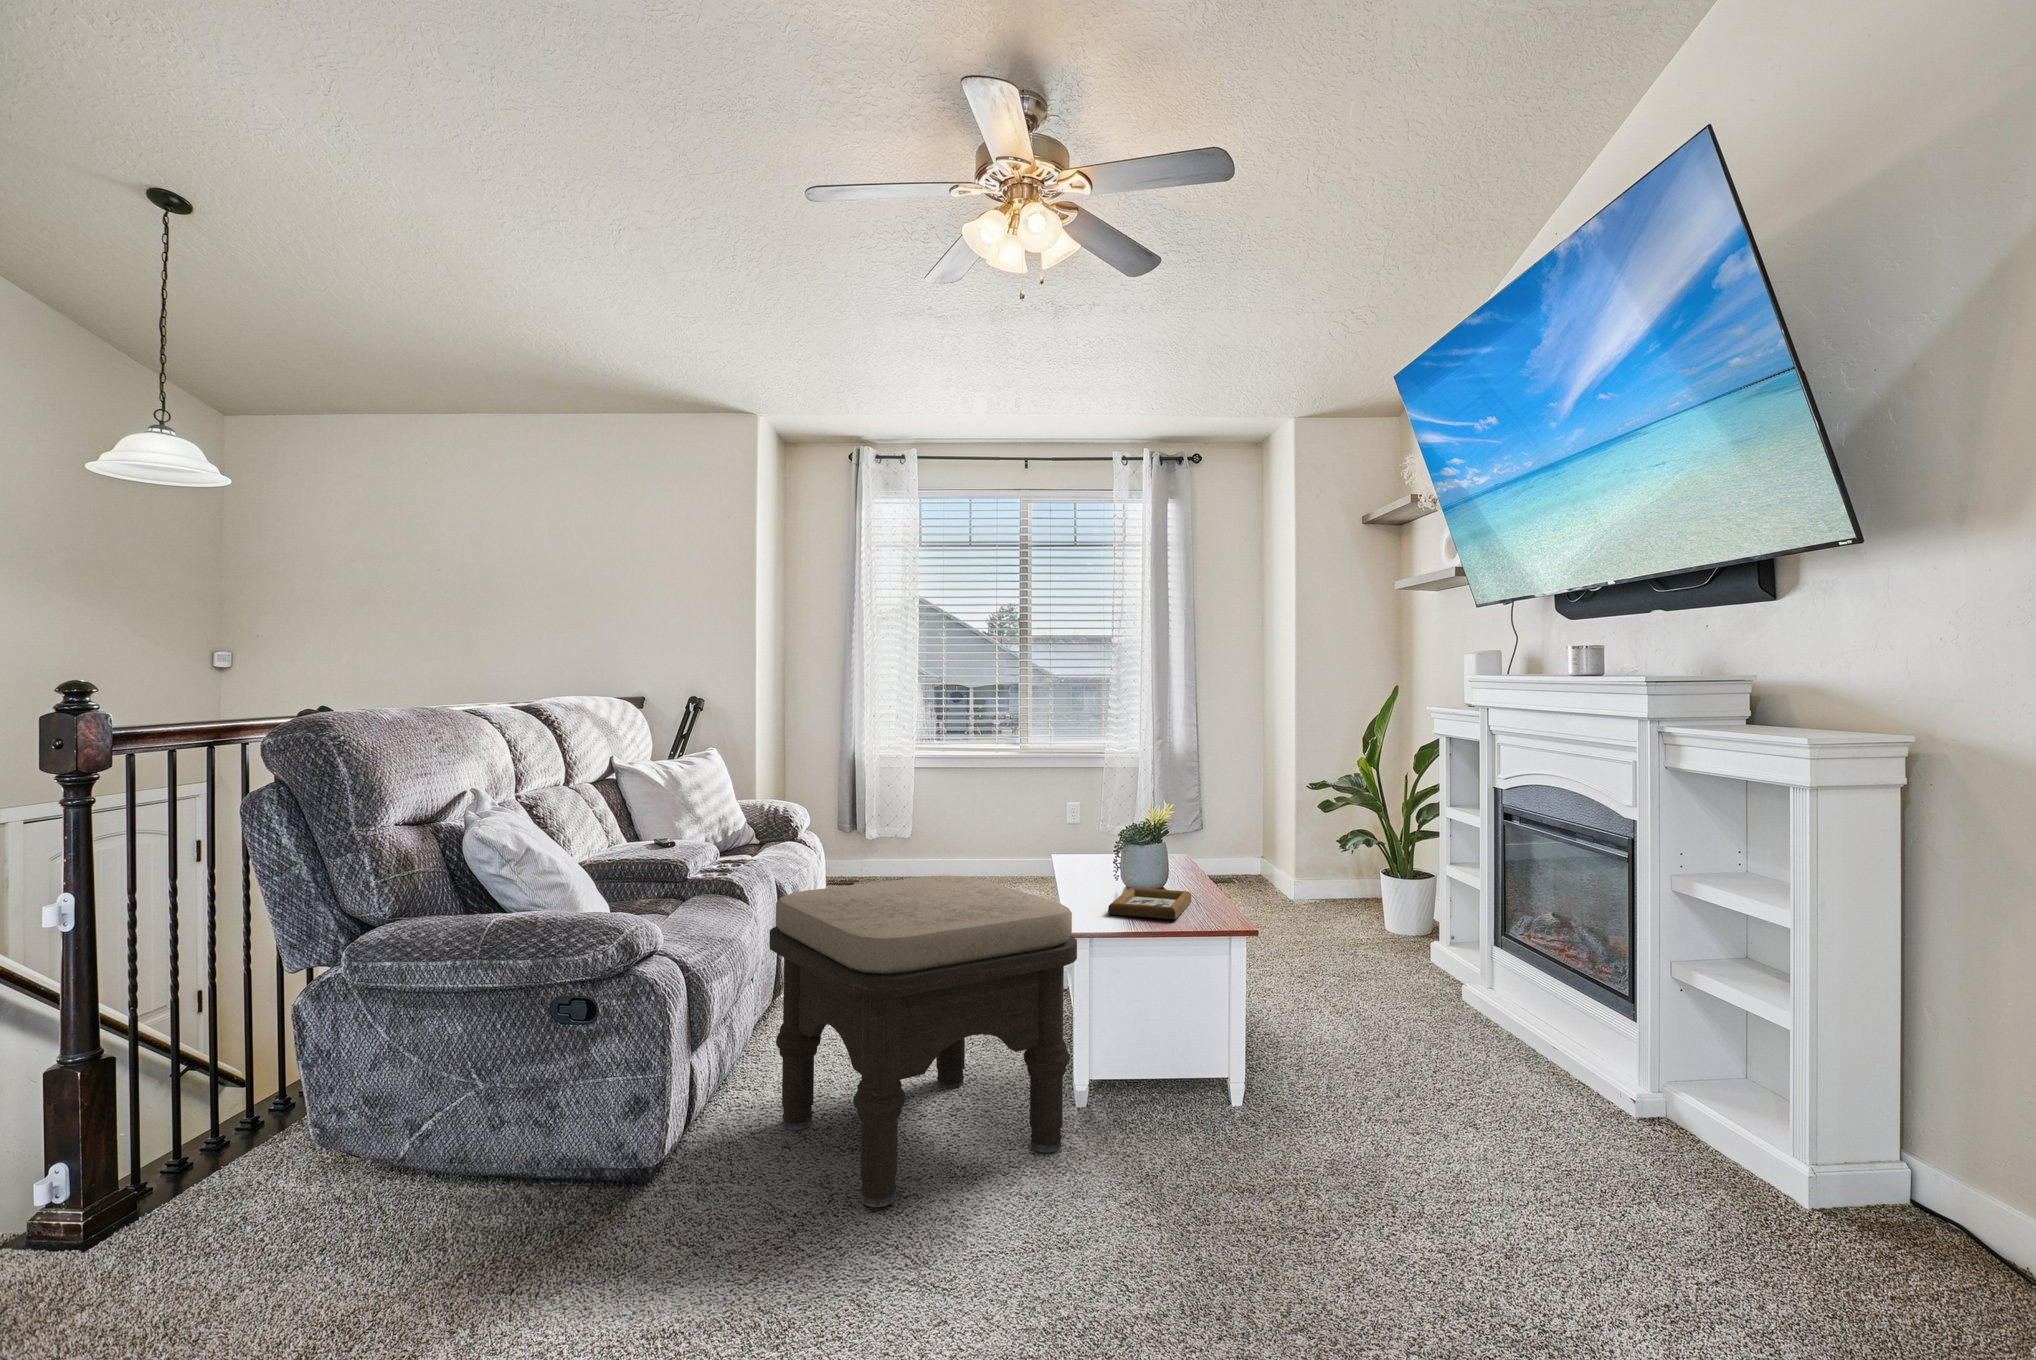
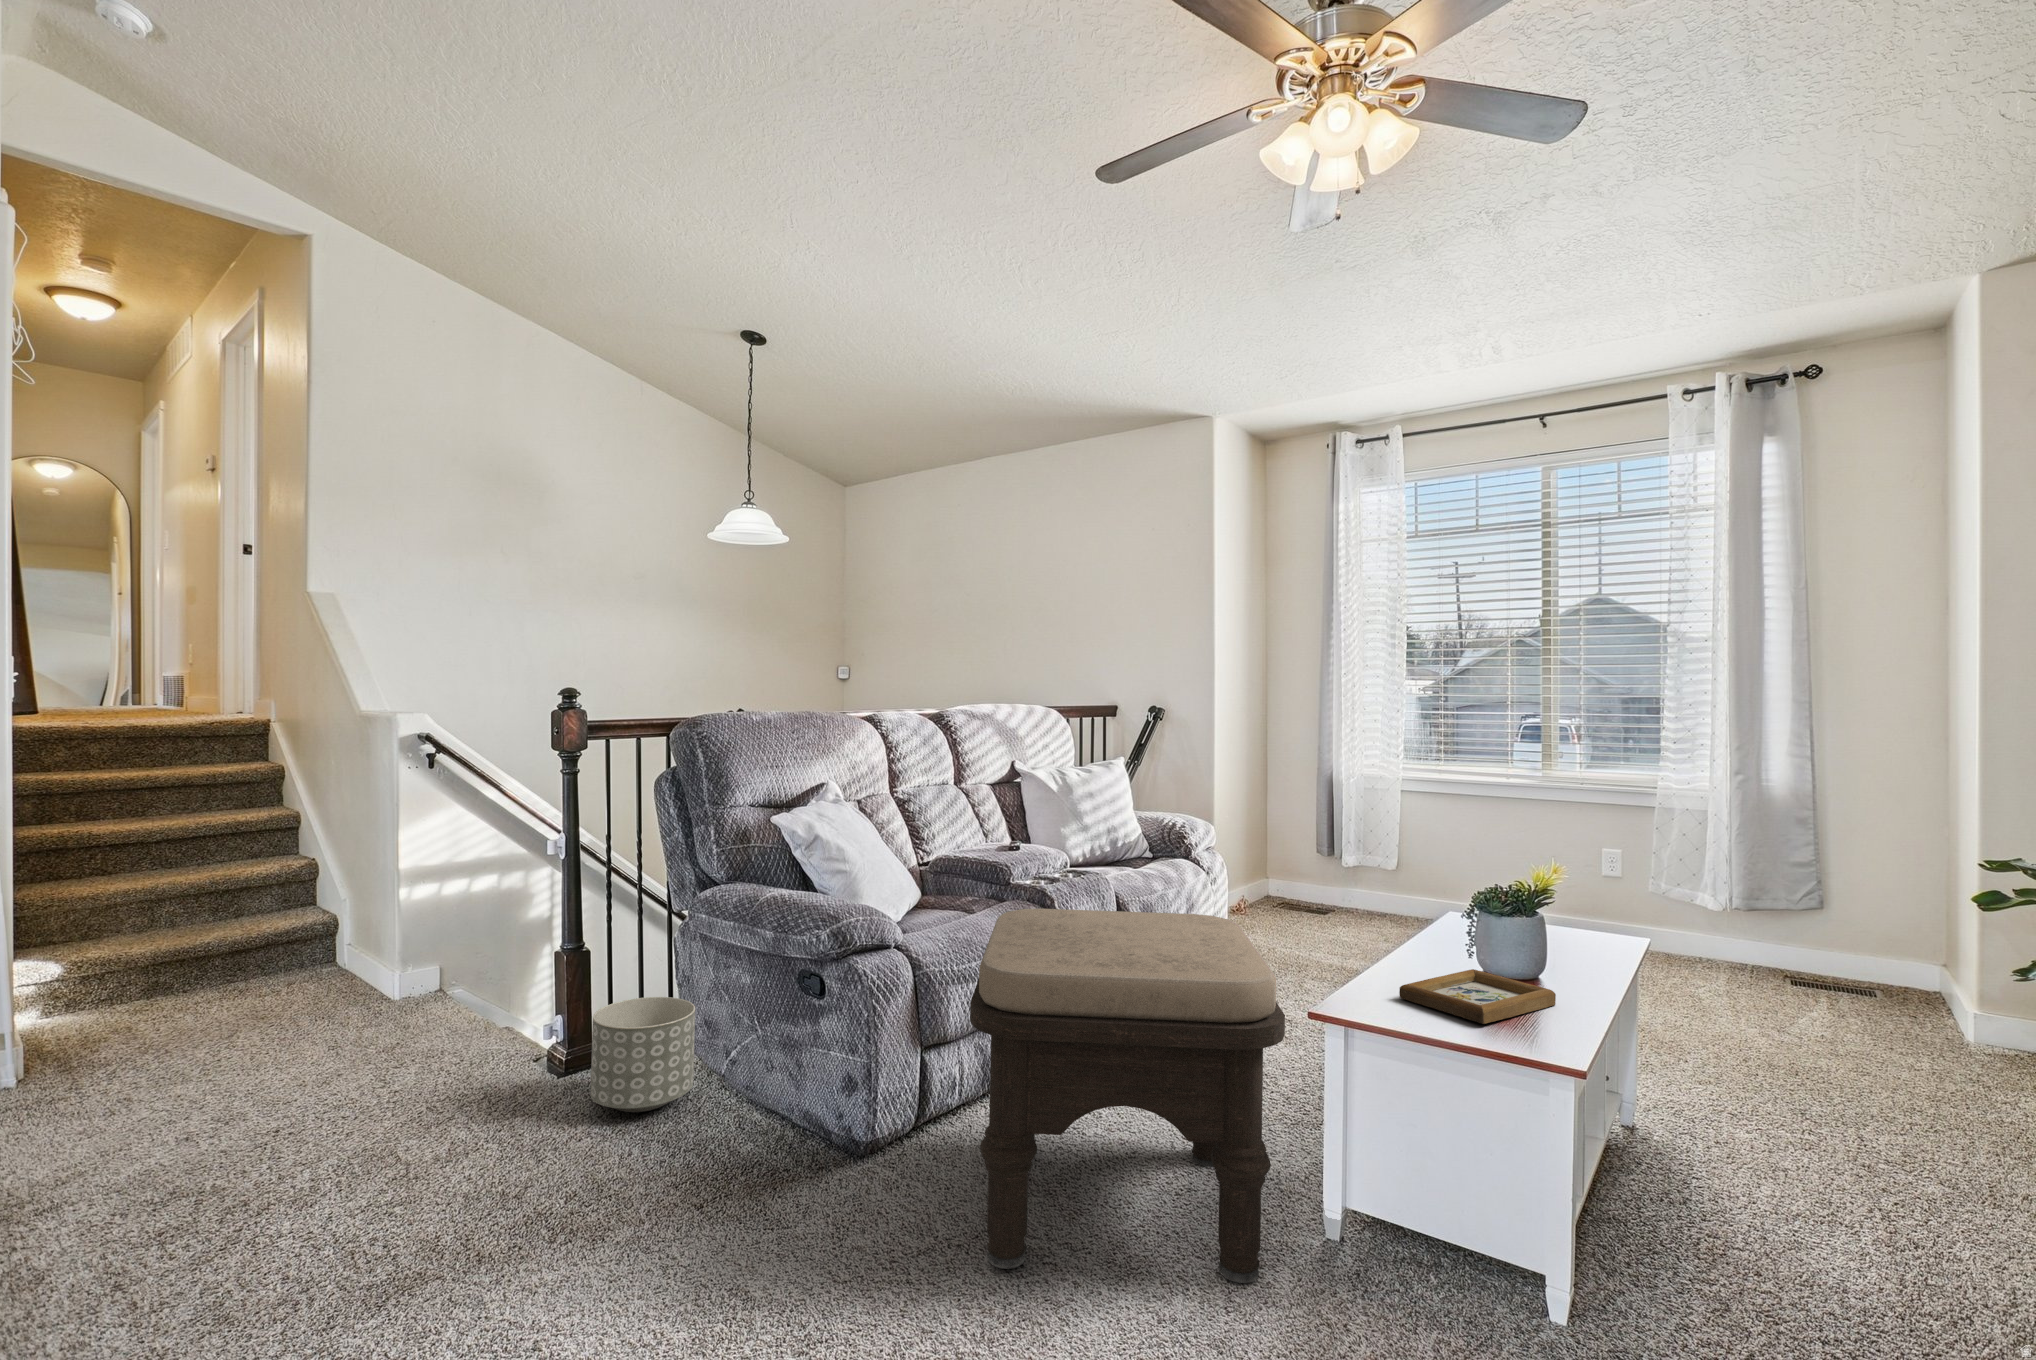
planter: none [220,1074,375,1230] -> present [590,997,695,1112]

